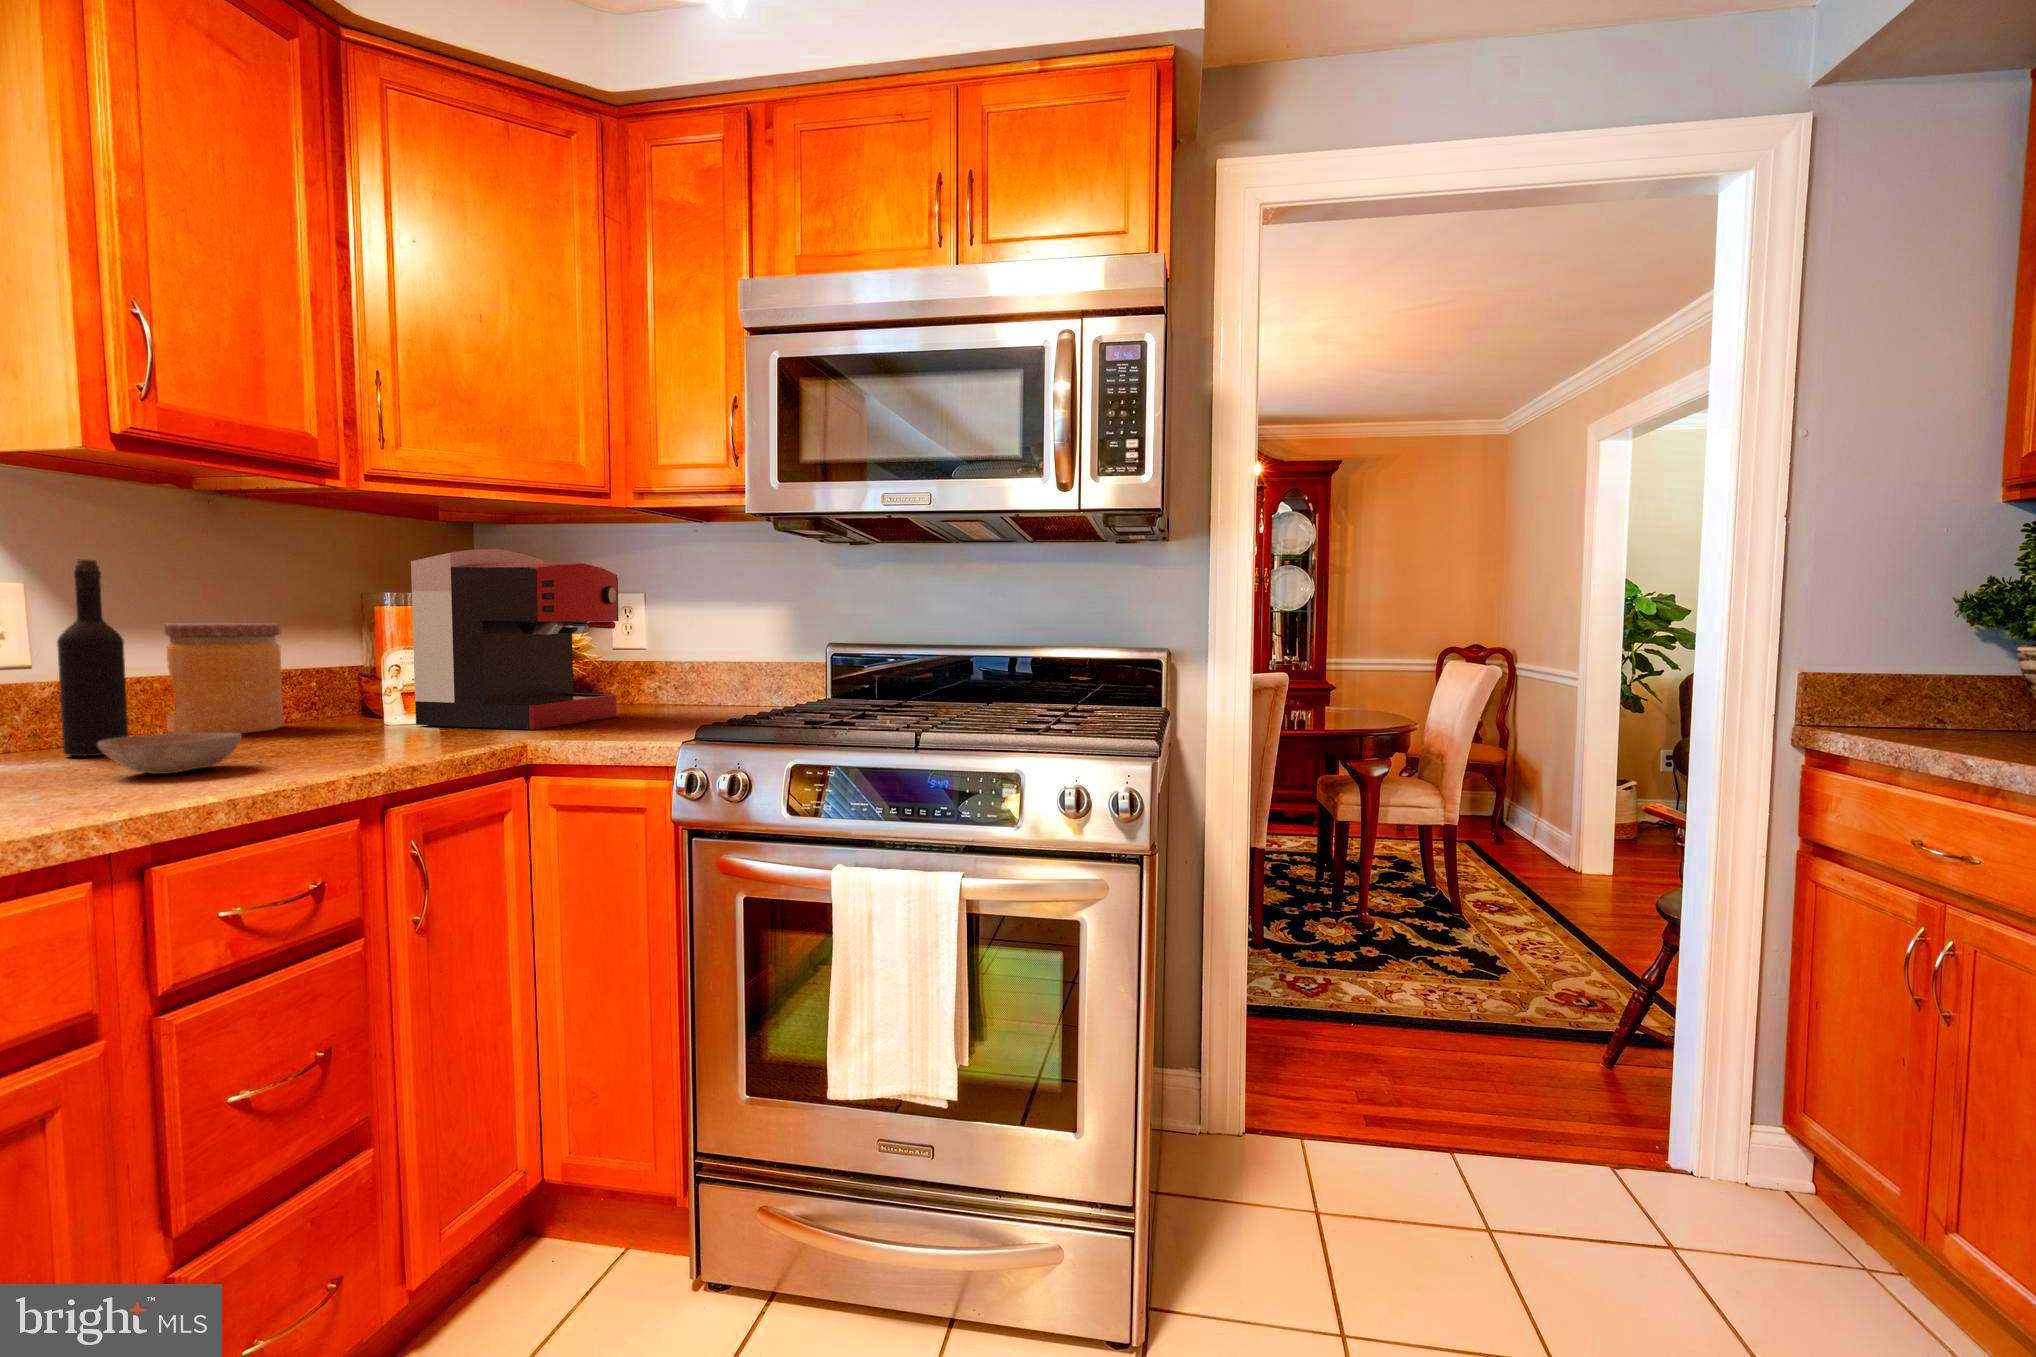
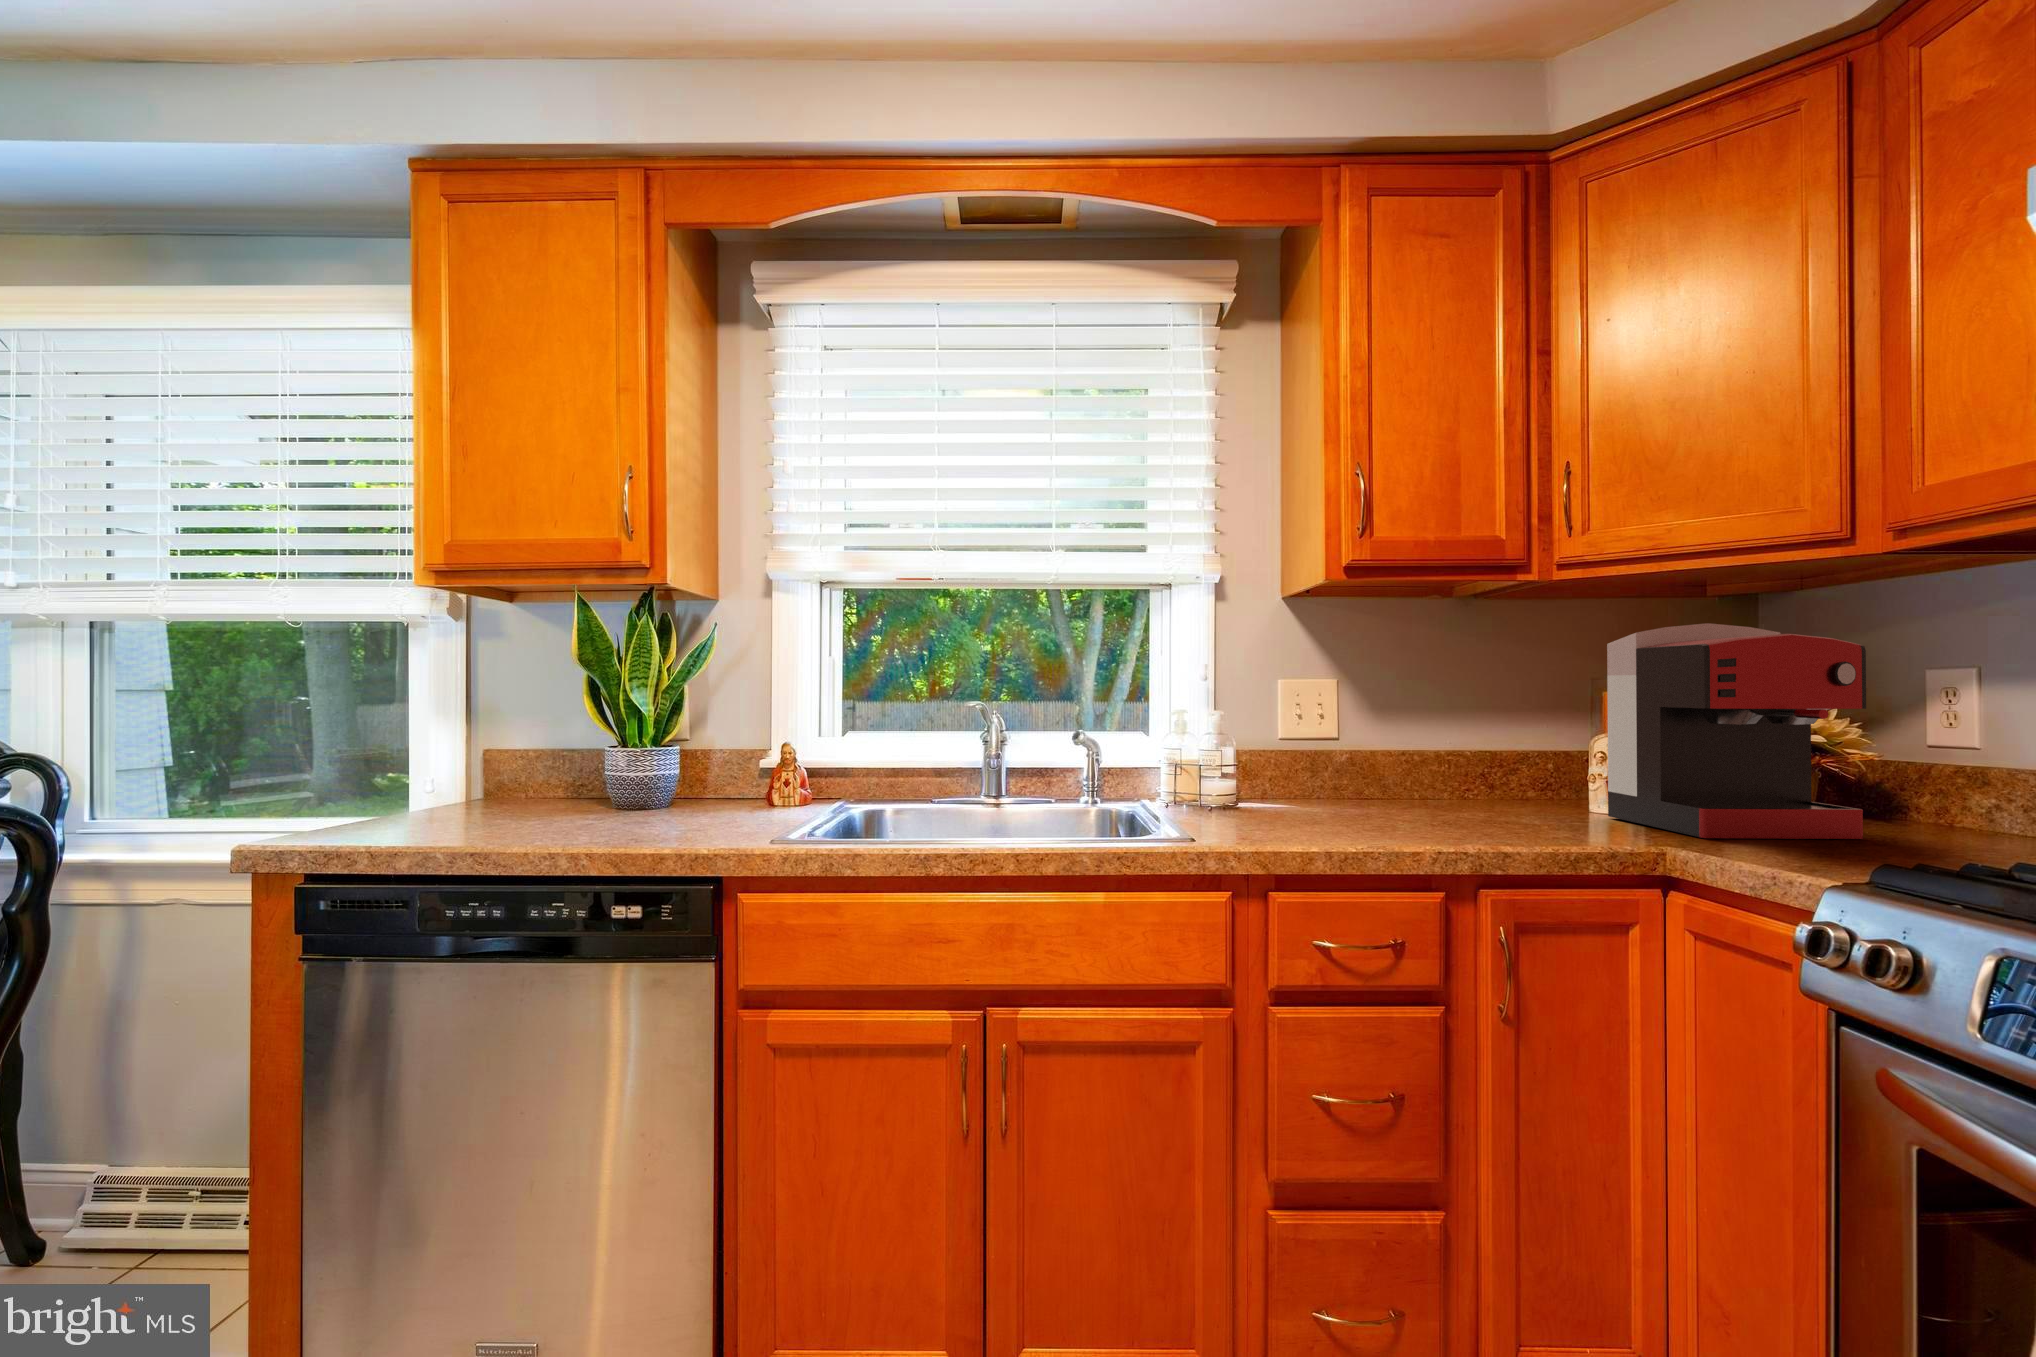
wine bottle: present [57,560,128,756] -> none [1334,659,1372,808]
jar: present [165,623,283,734] -> none [1426,706,1512,805]
bowl: present [98,733,242,774] -> none [1303,795,1392,826]

